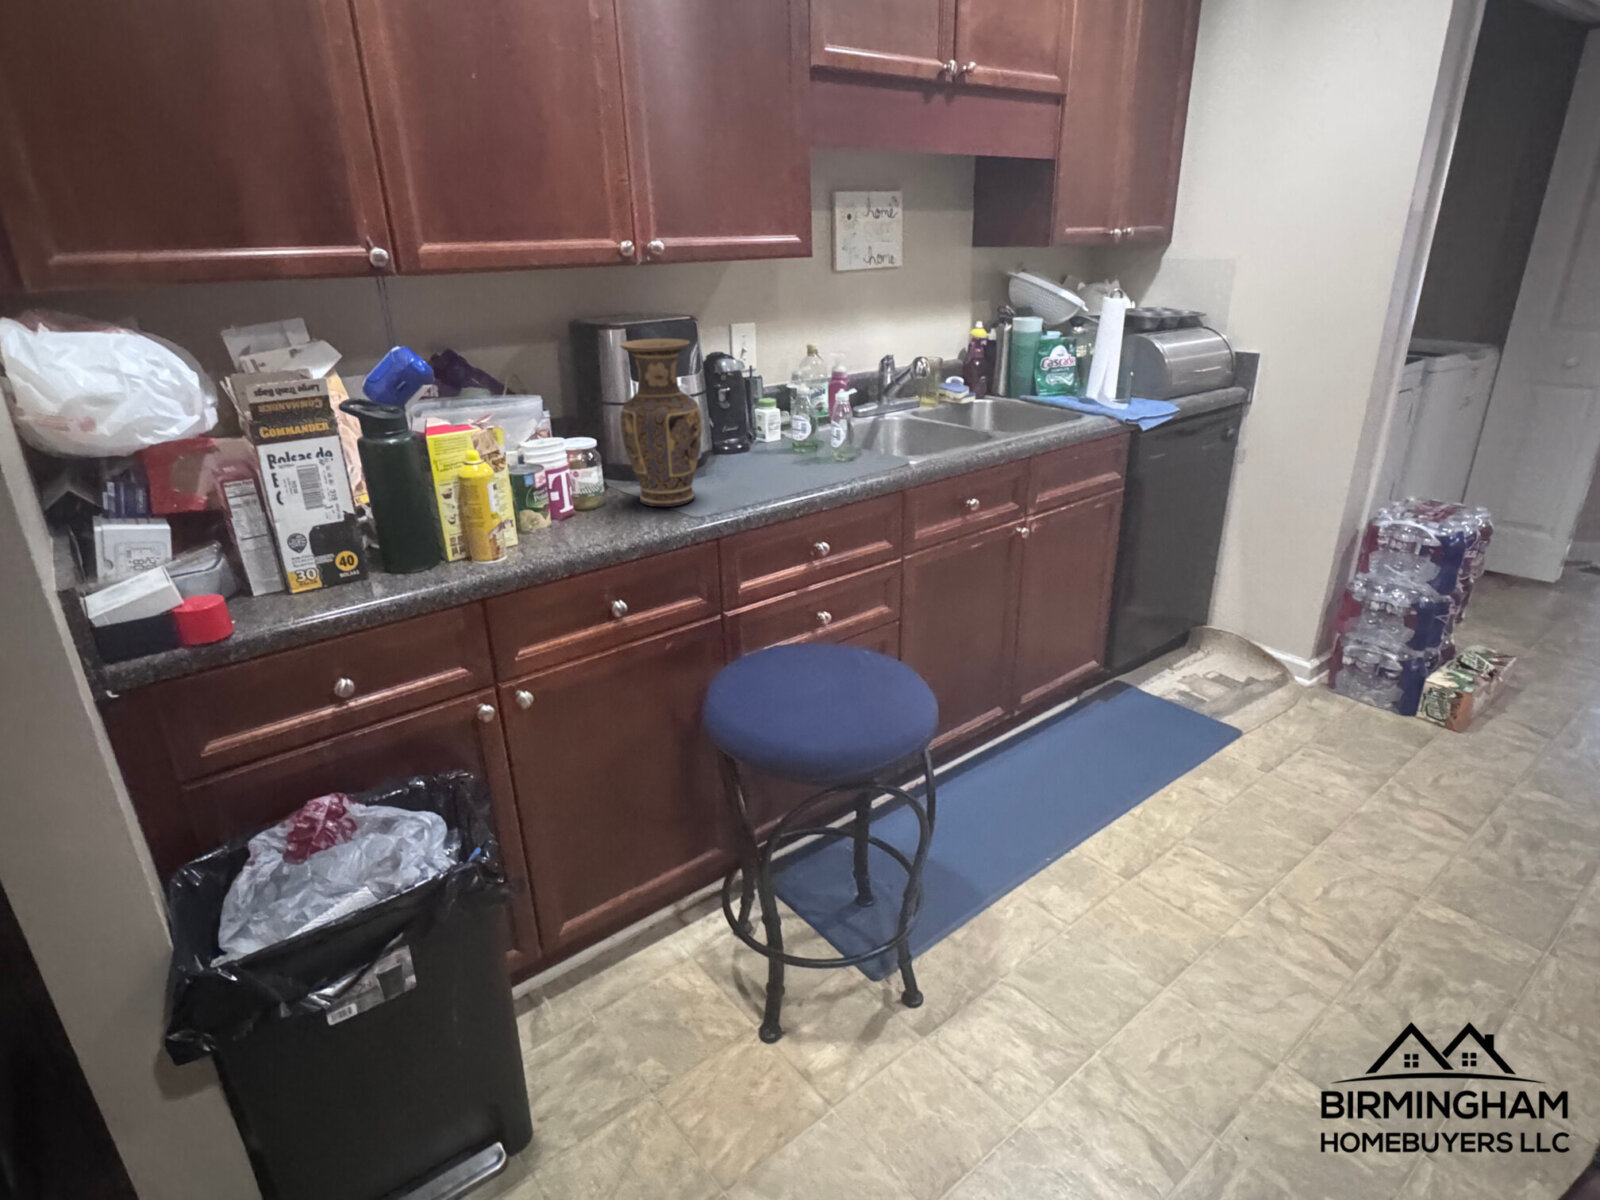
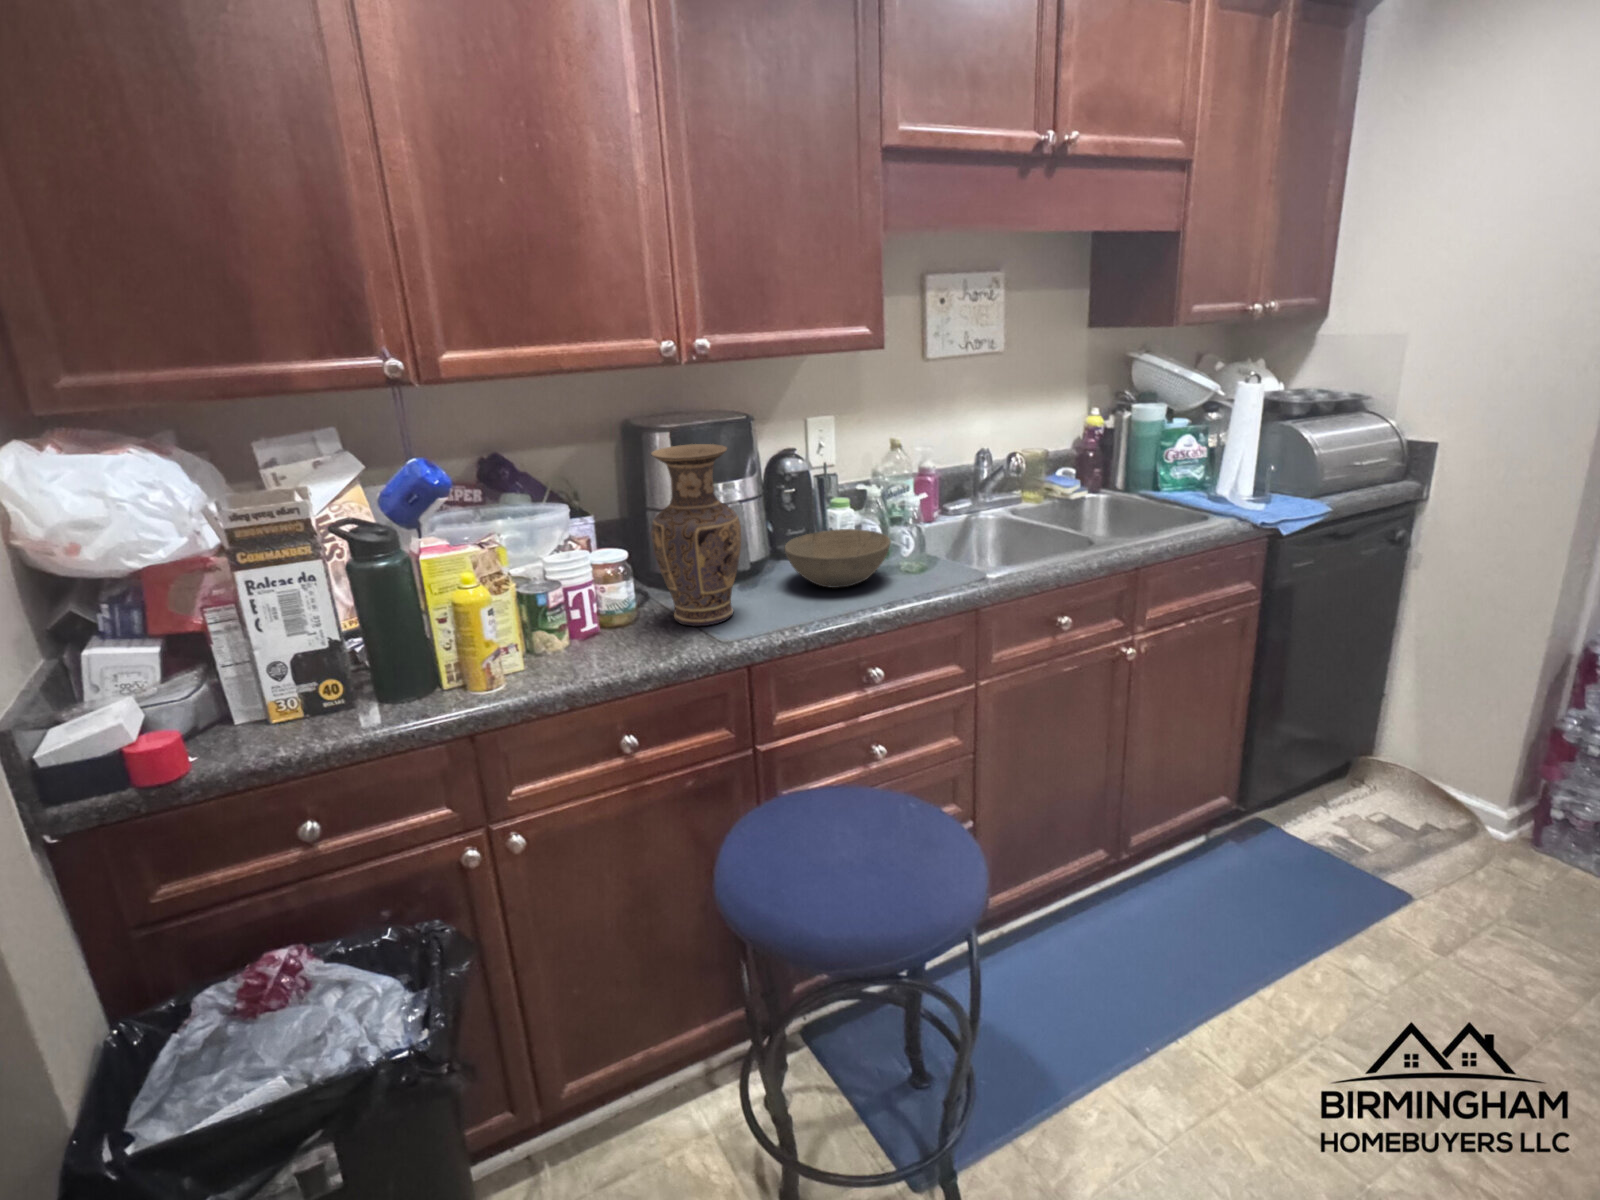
bowl: none [731,424,826,475] -> present [785,529,891,588]

